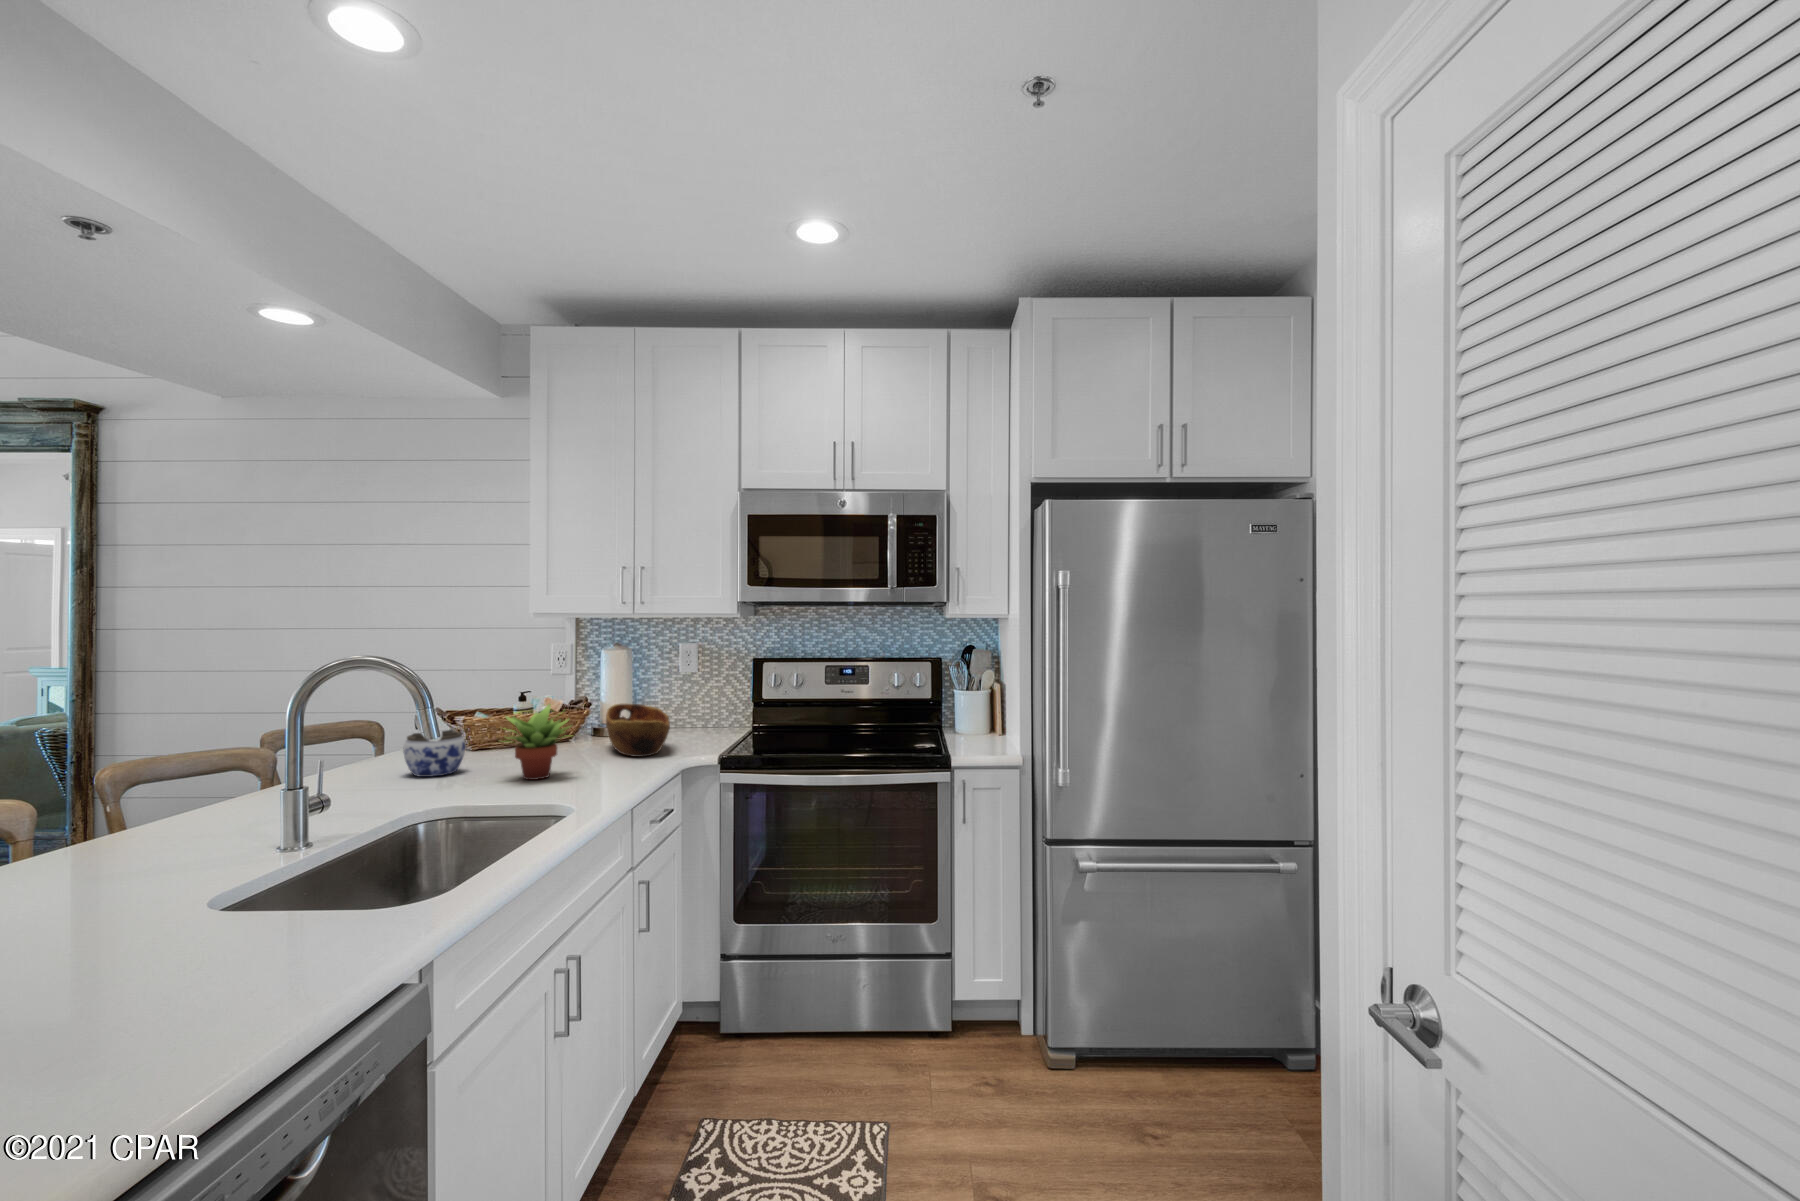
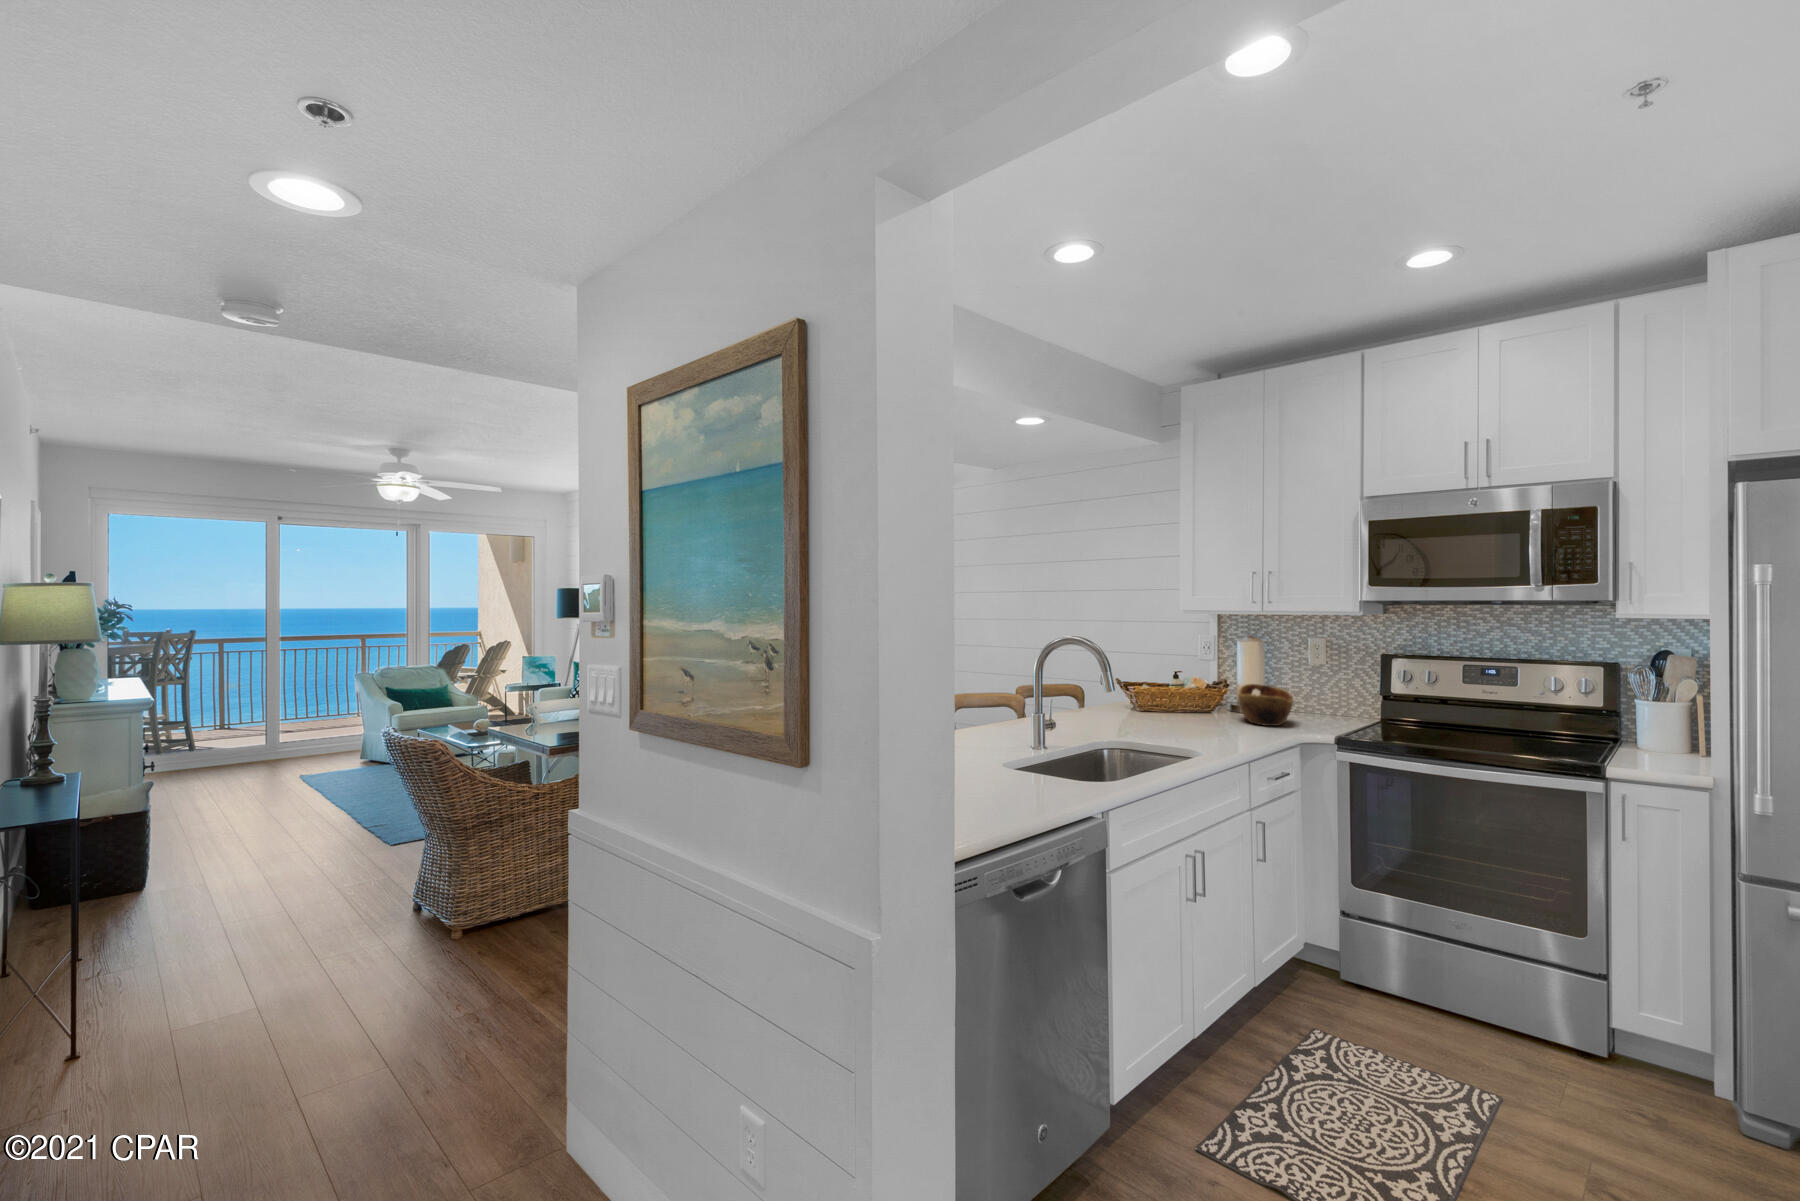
succulent plant: present [506,704,571,780] -> none [1152,674,1208,729]
jar: present [403,730,465,777] -> none [1092,689,1132,720]

